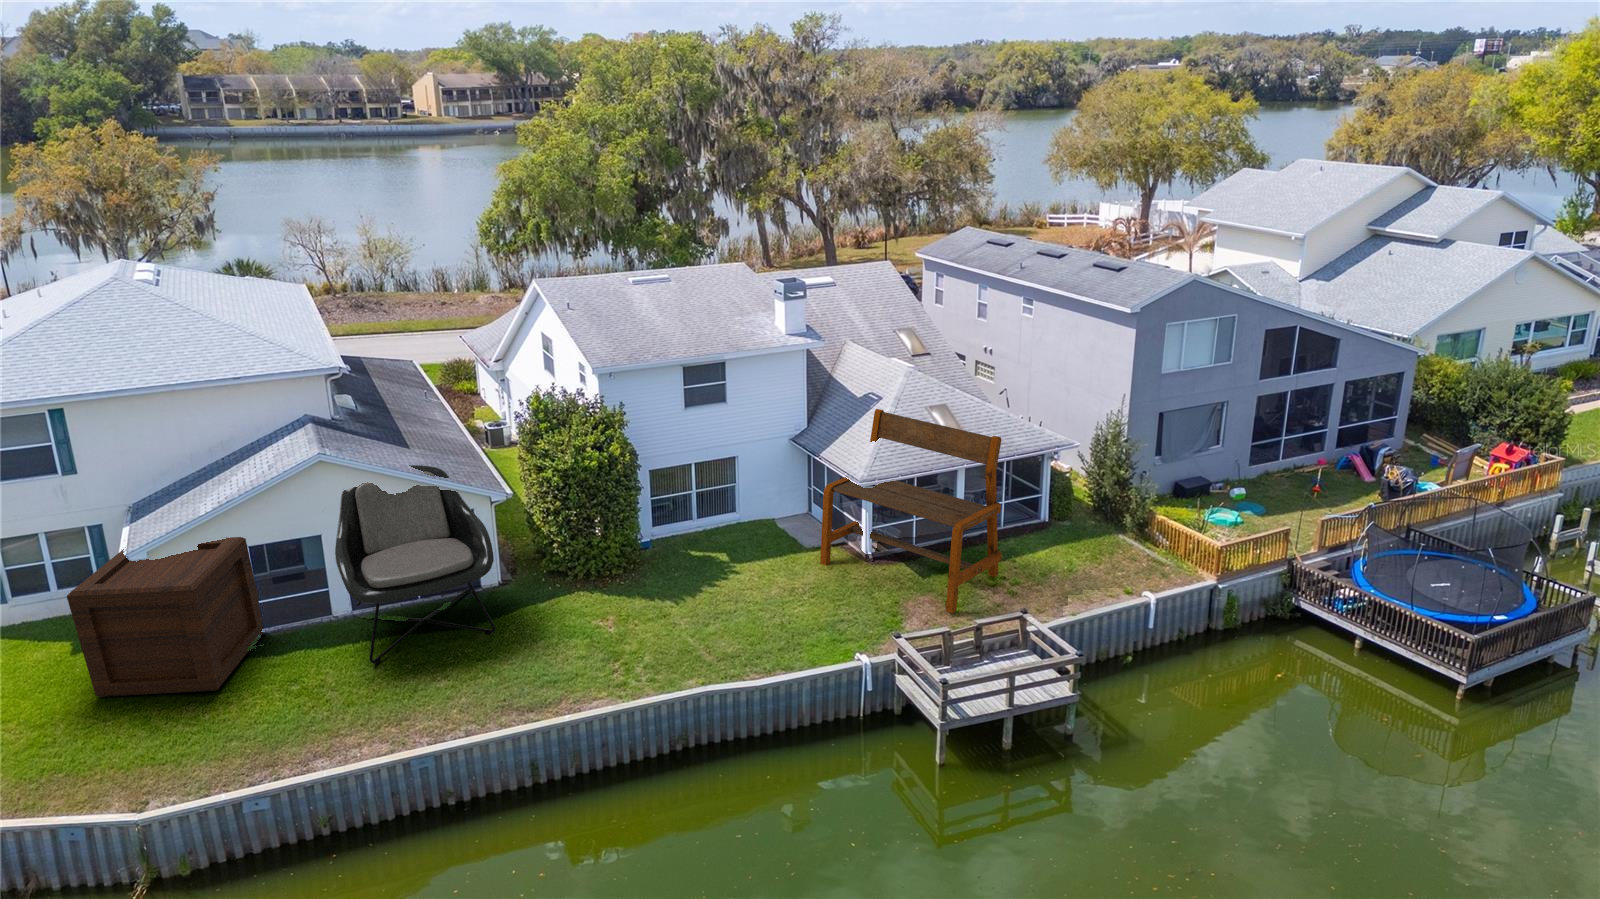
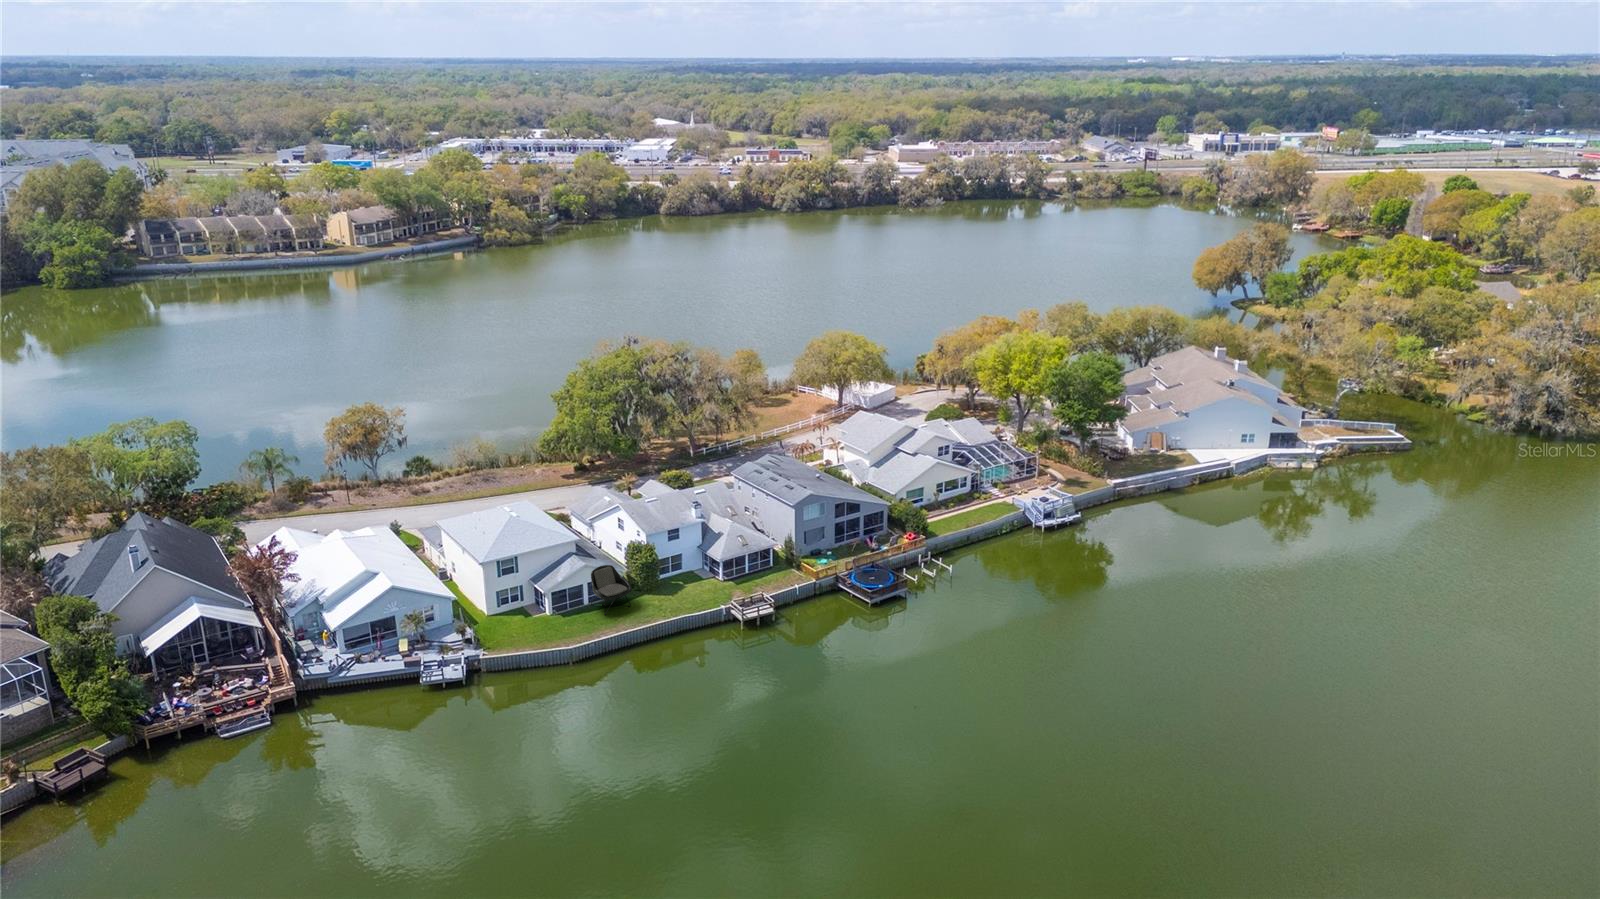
bench: present [820,409,1002,613] -> none [709,540,758,594]
wooden crate: present [67,537,264,697] -> none [542,587,573,627]

